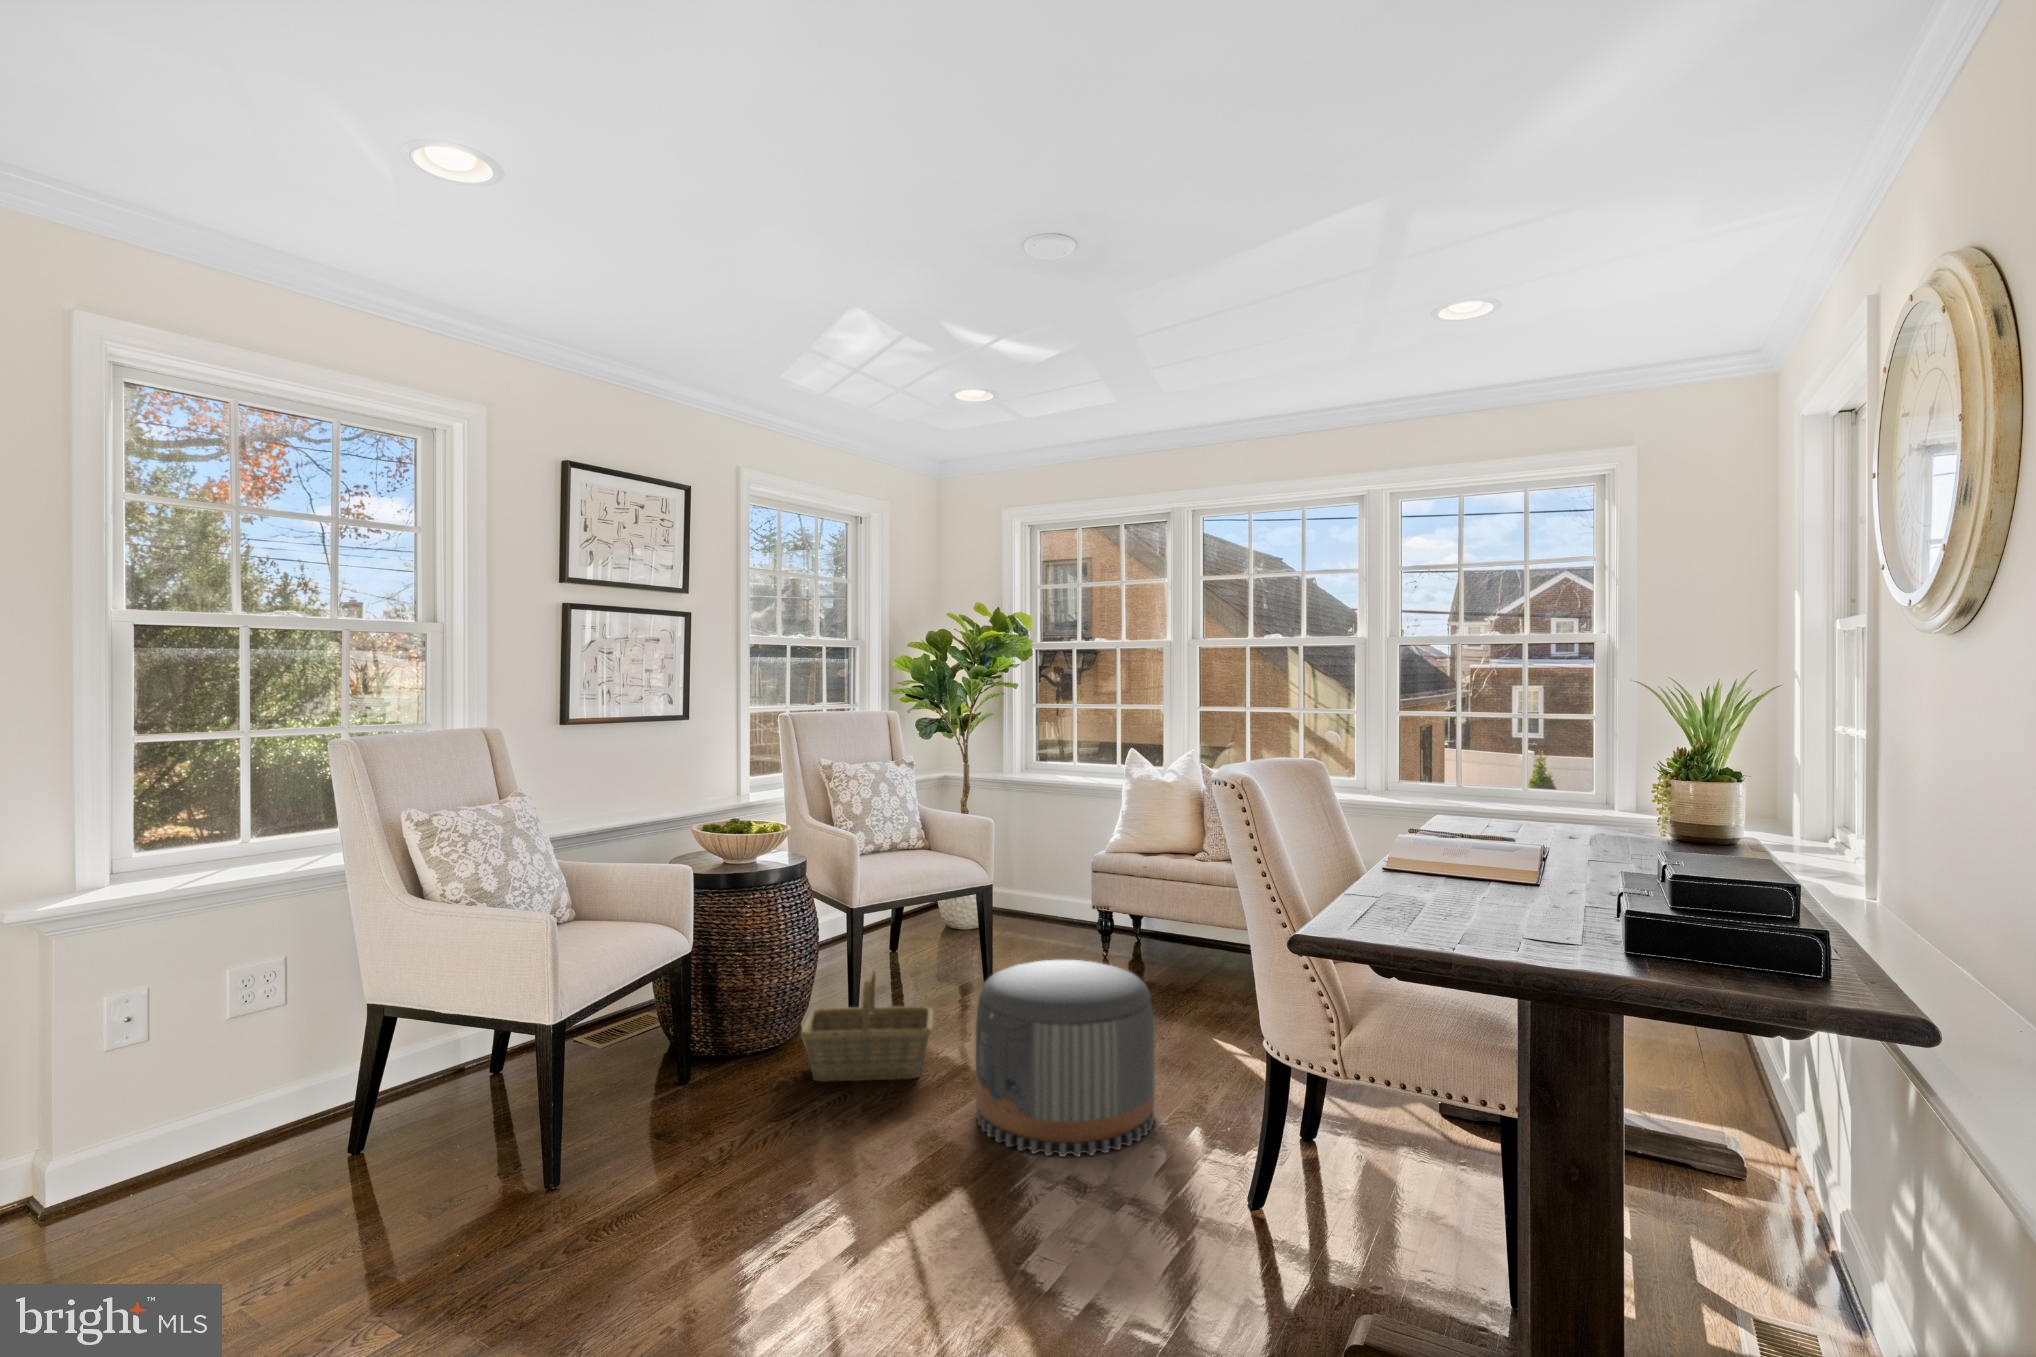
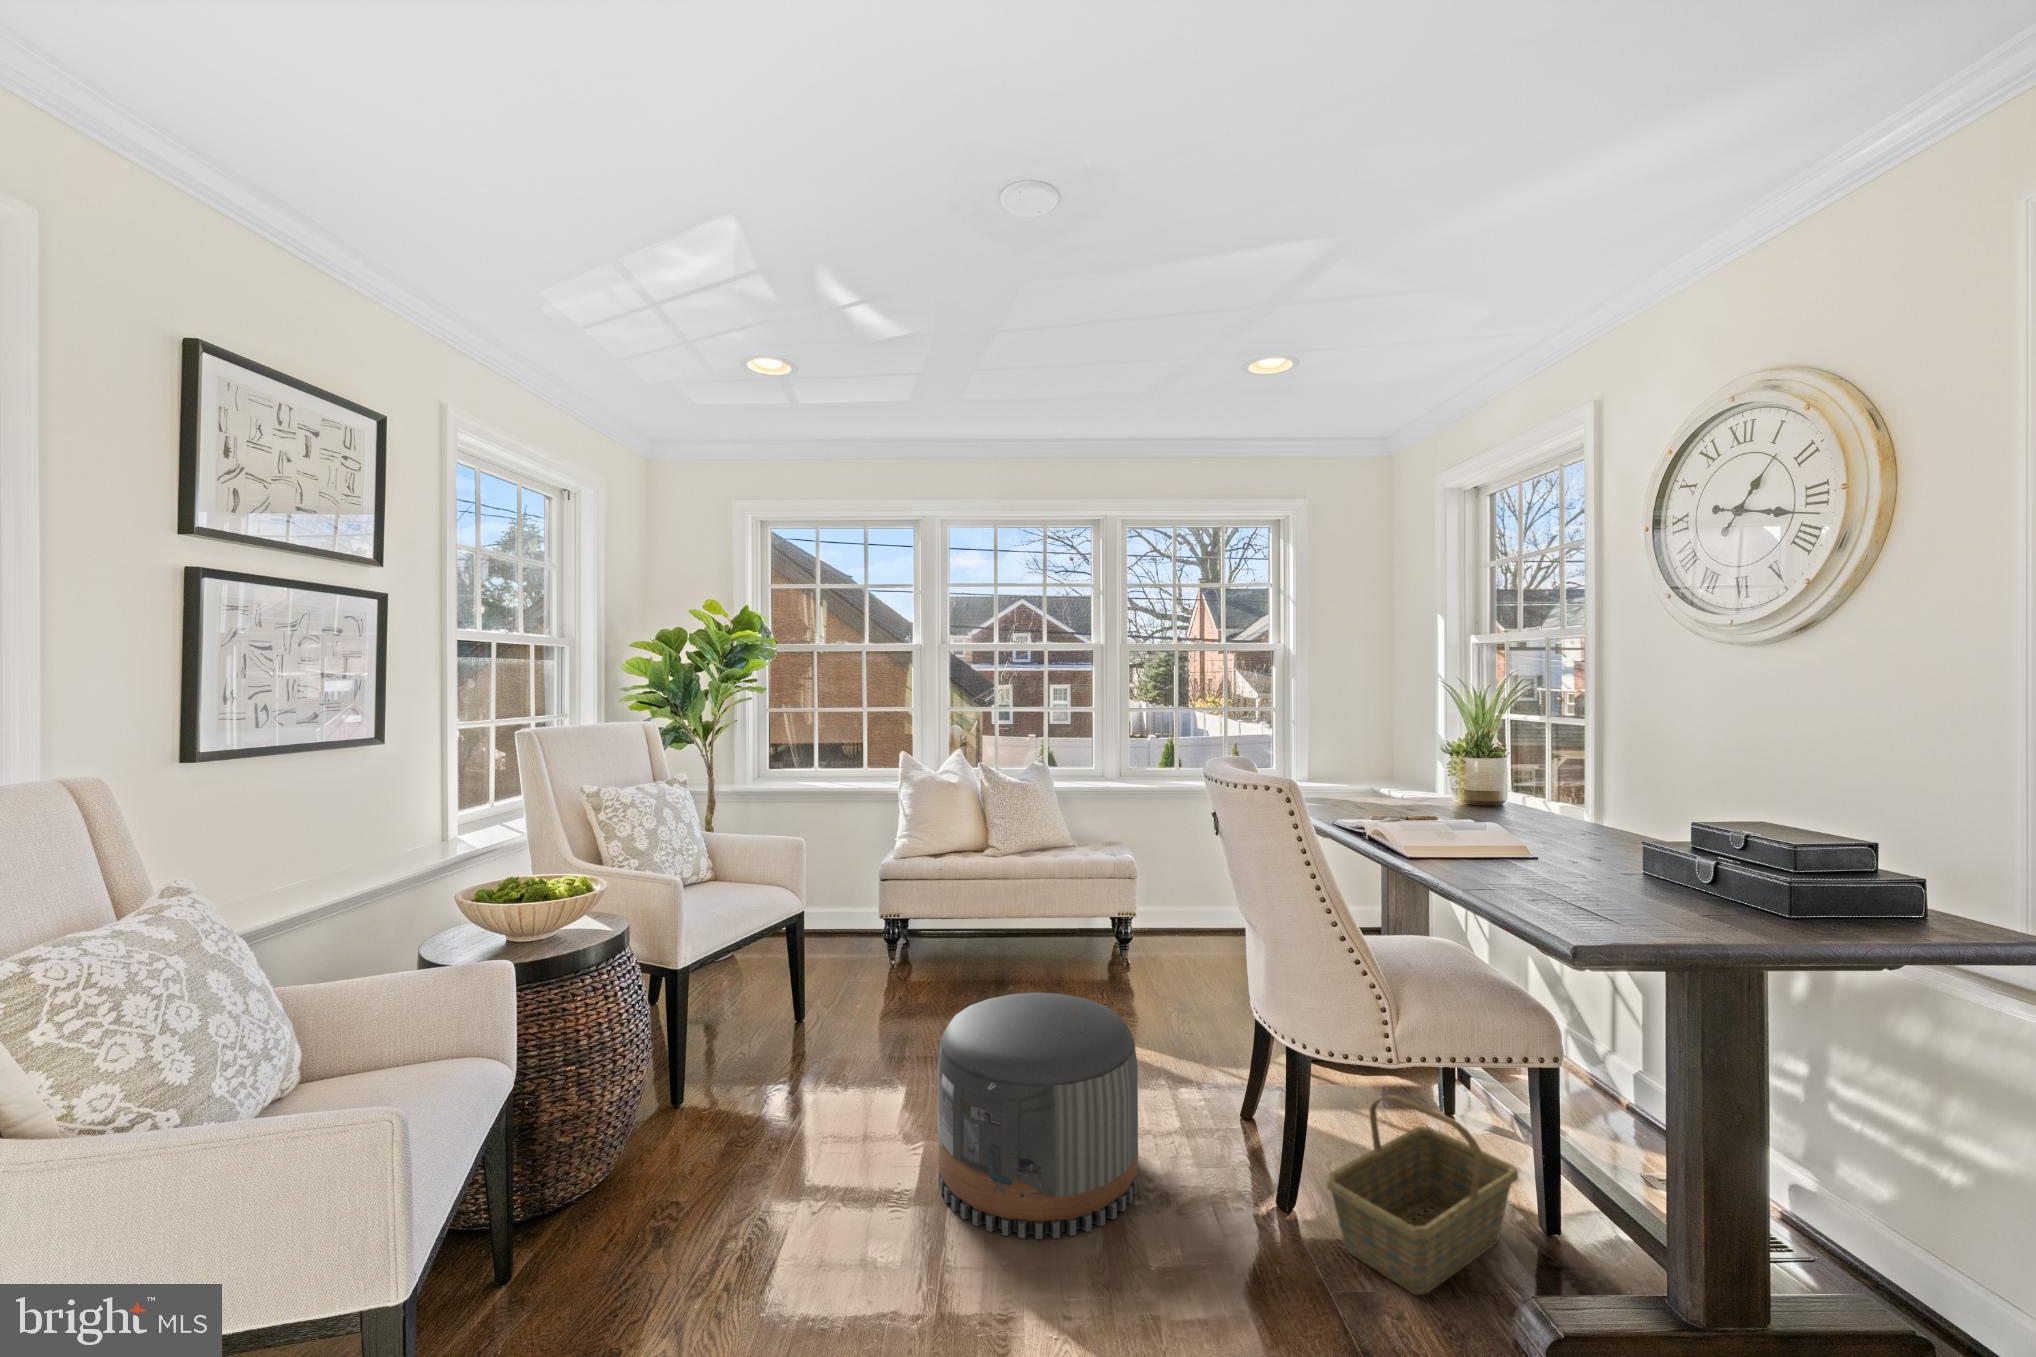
basket: present [801,968,933,1082] -> present [1327,1095,1518,1295]

